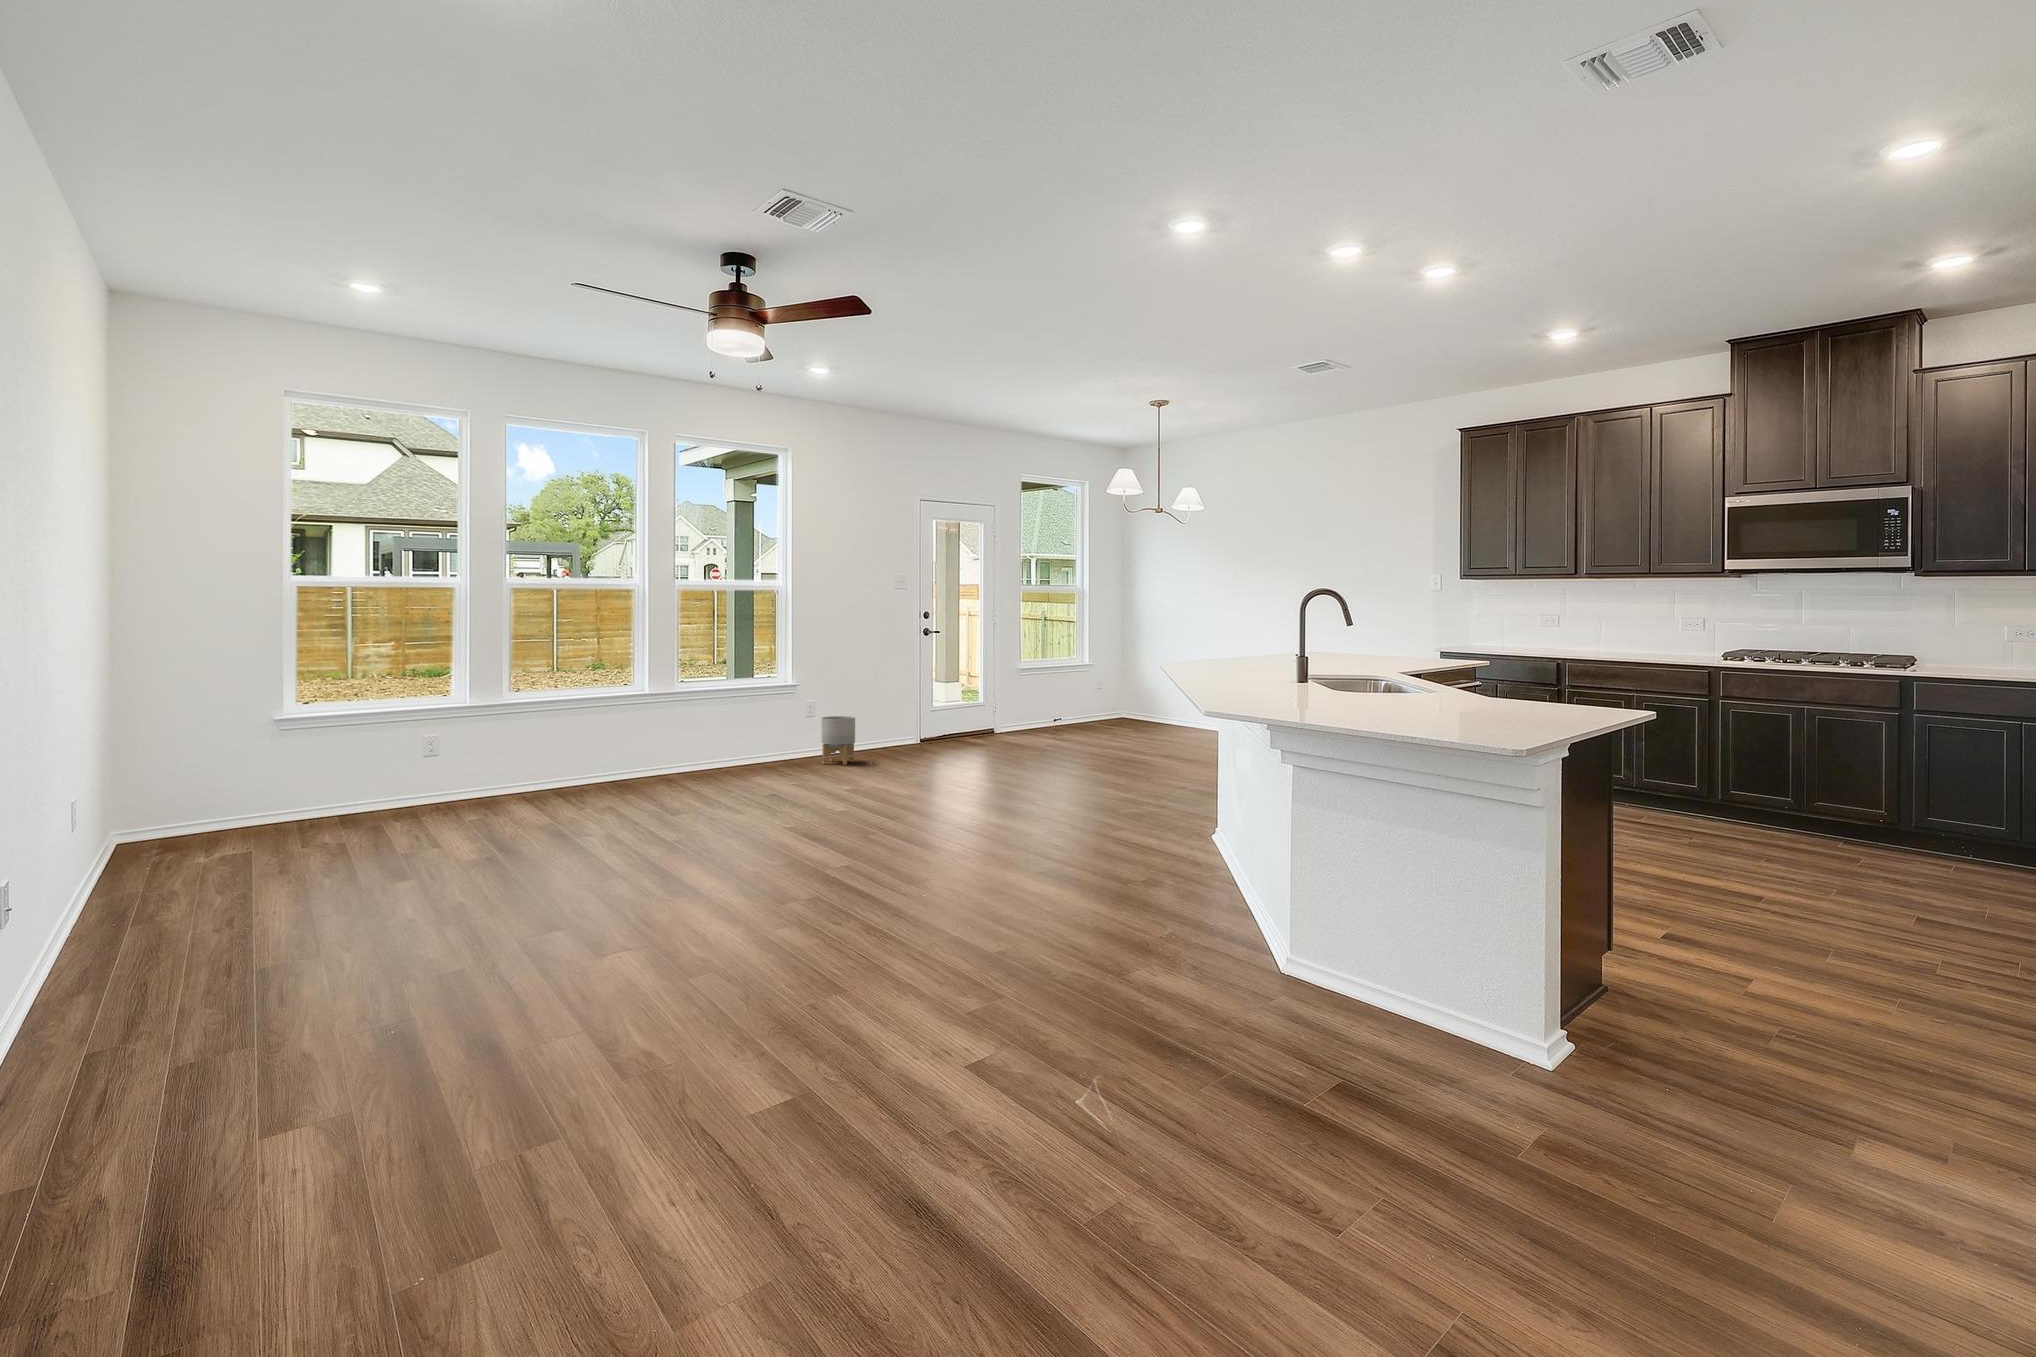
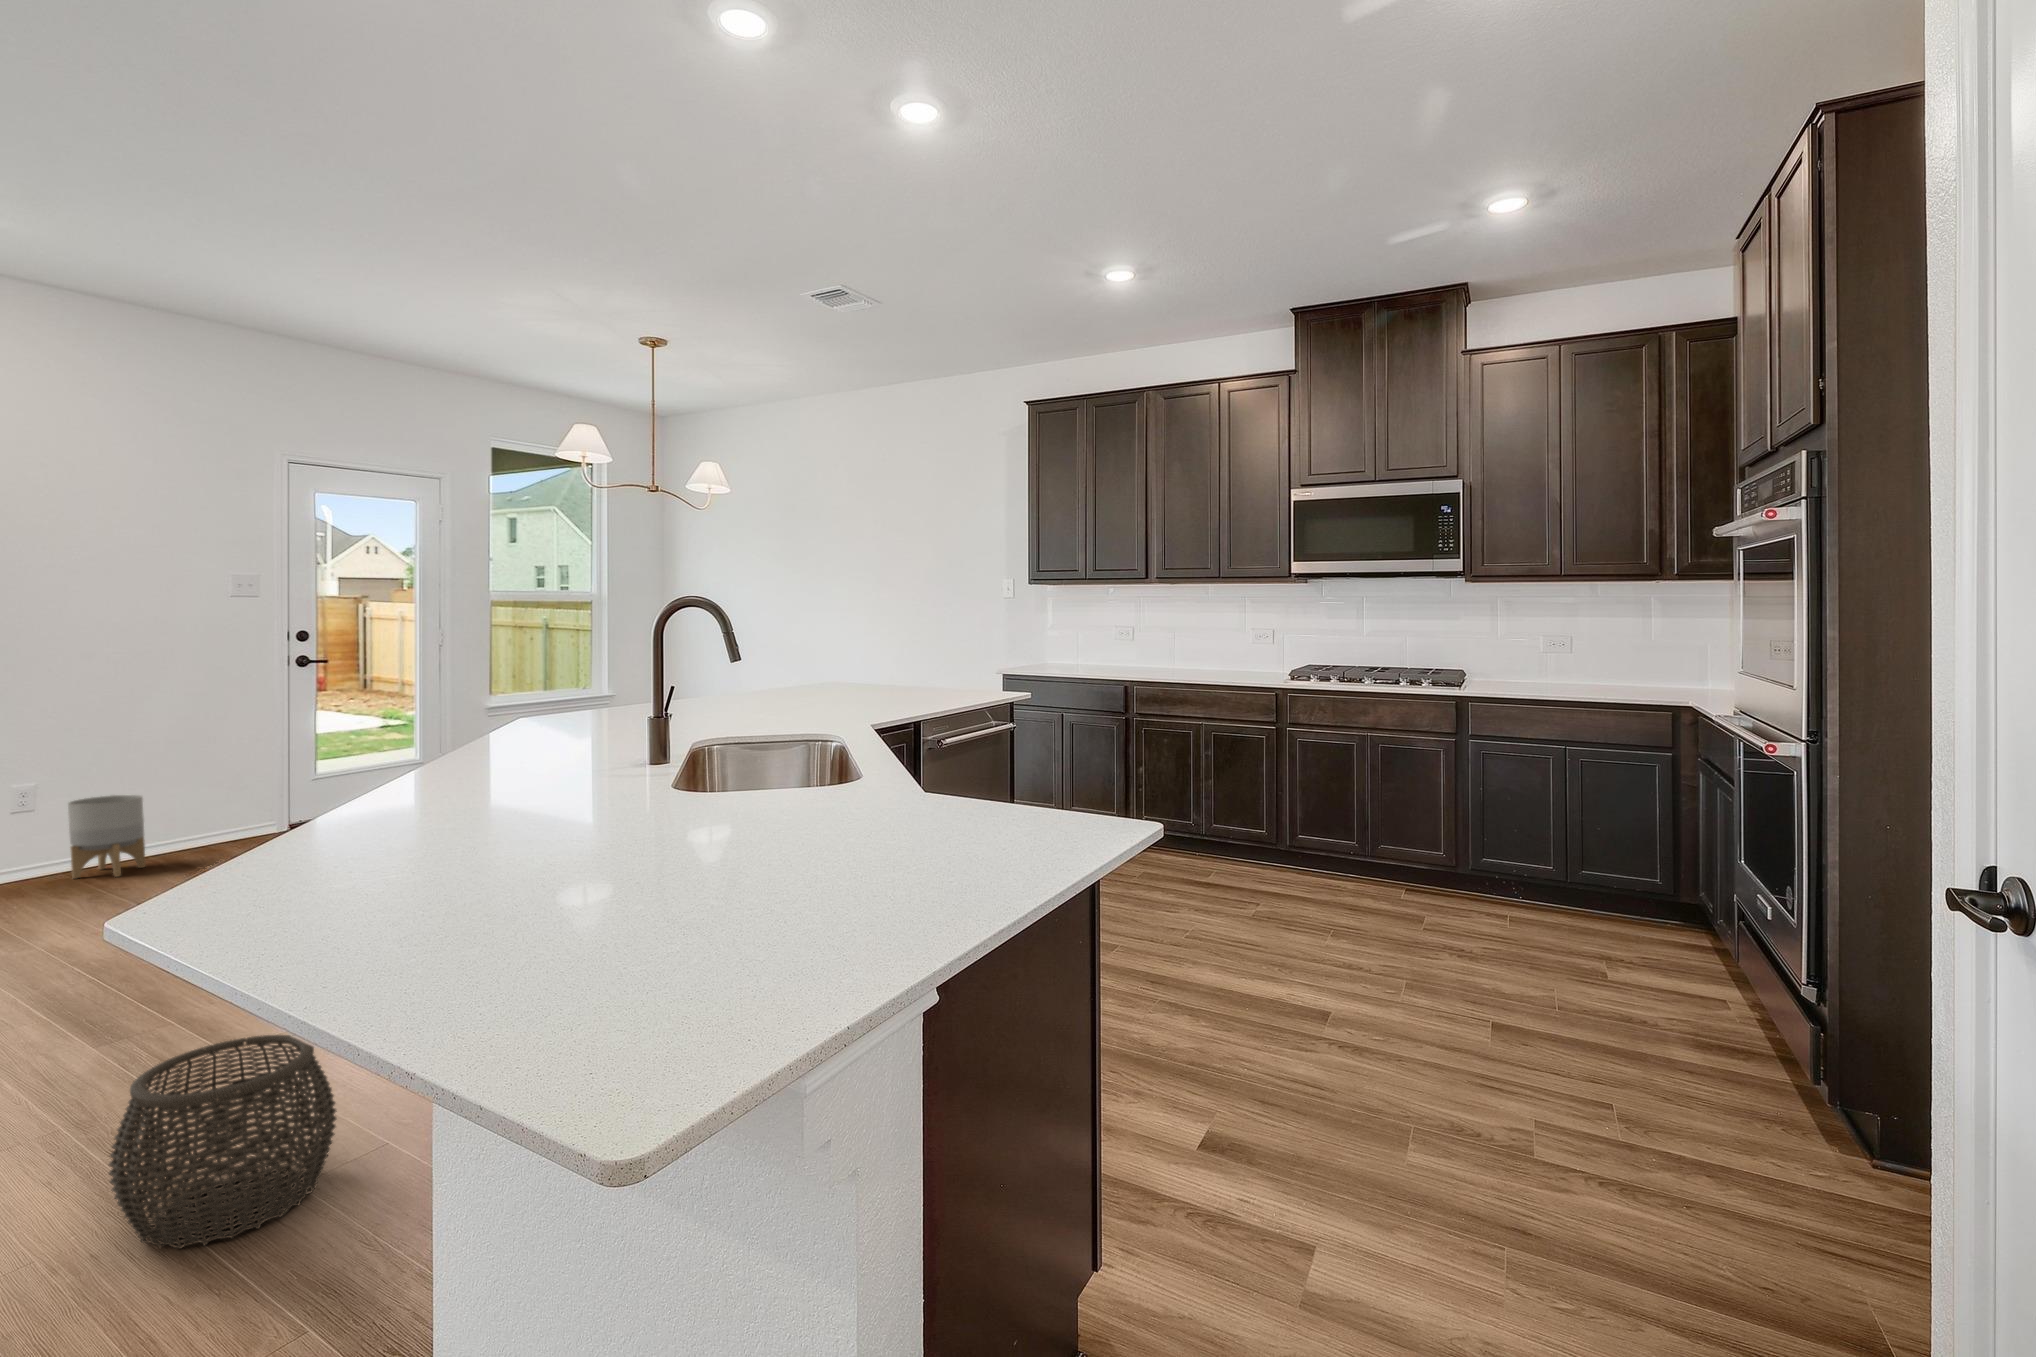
woven basket: none [1032,810,1120,900] -> present [109,1035,337,1249]

